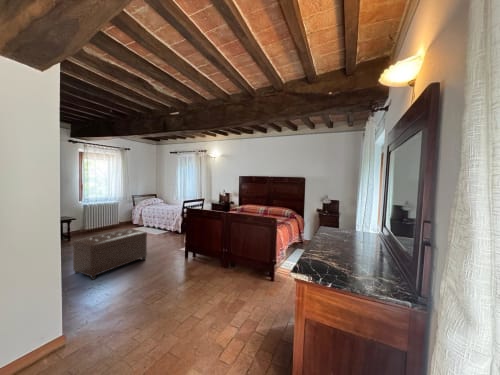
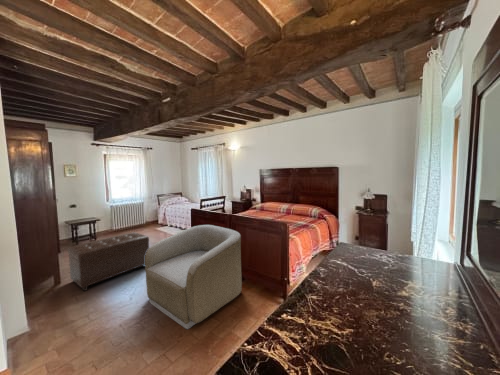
armchair: none [159,221,239,298] -> present [145,225,242,329]

